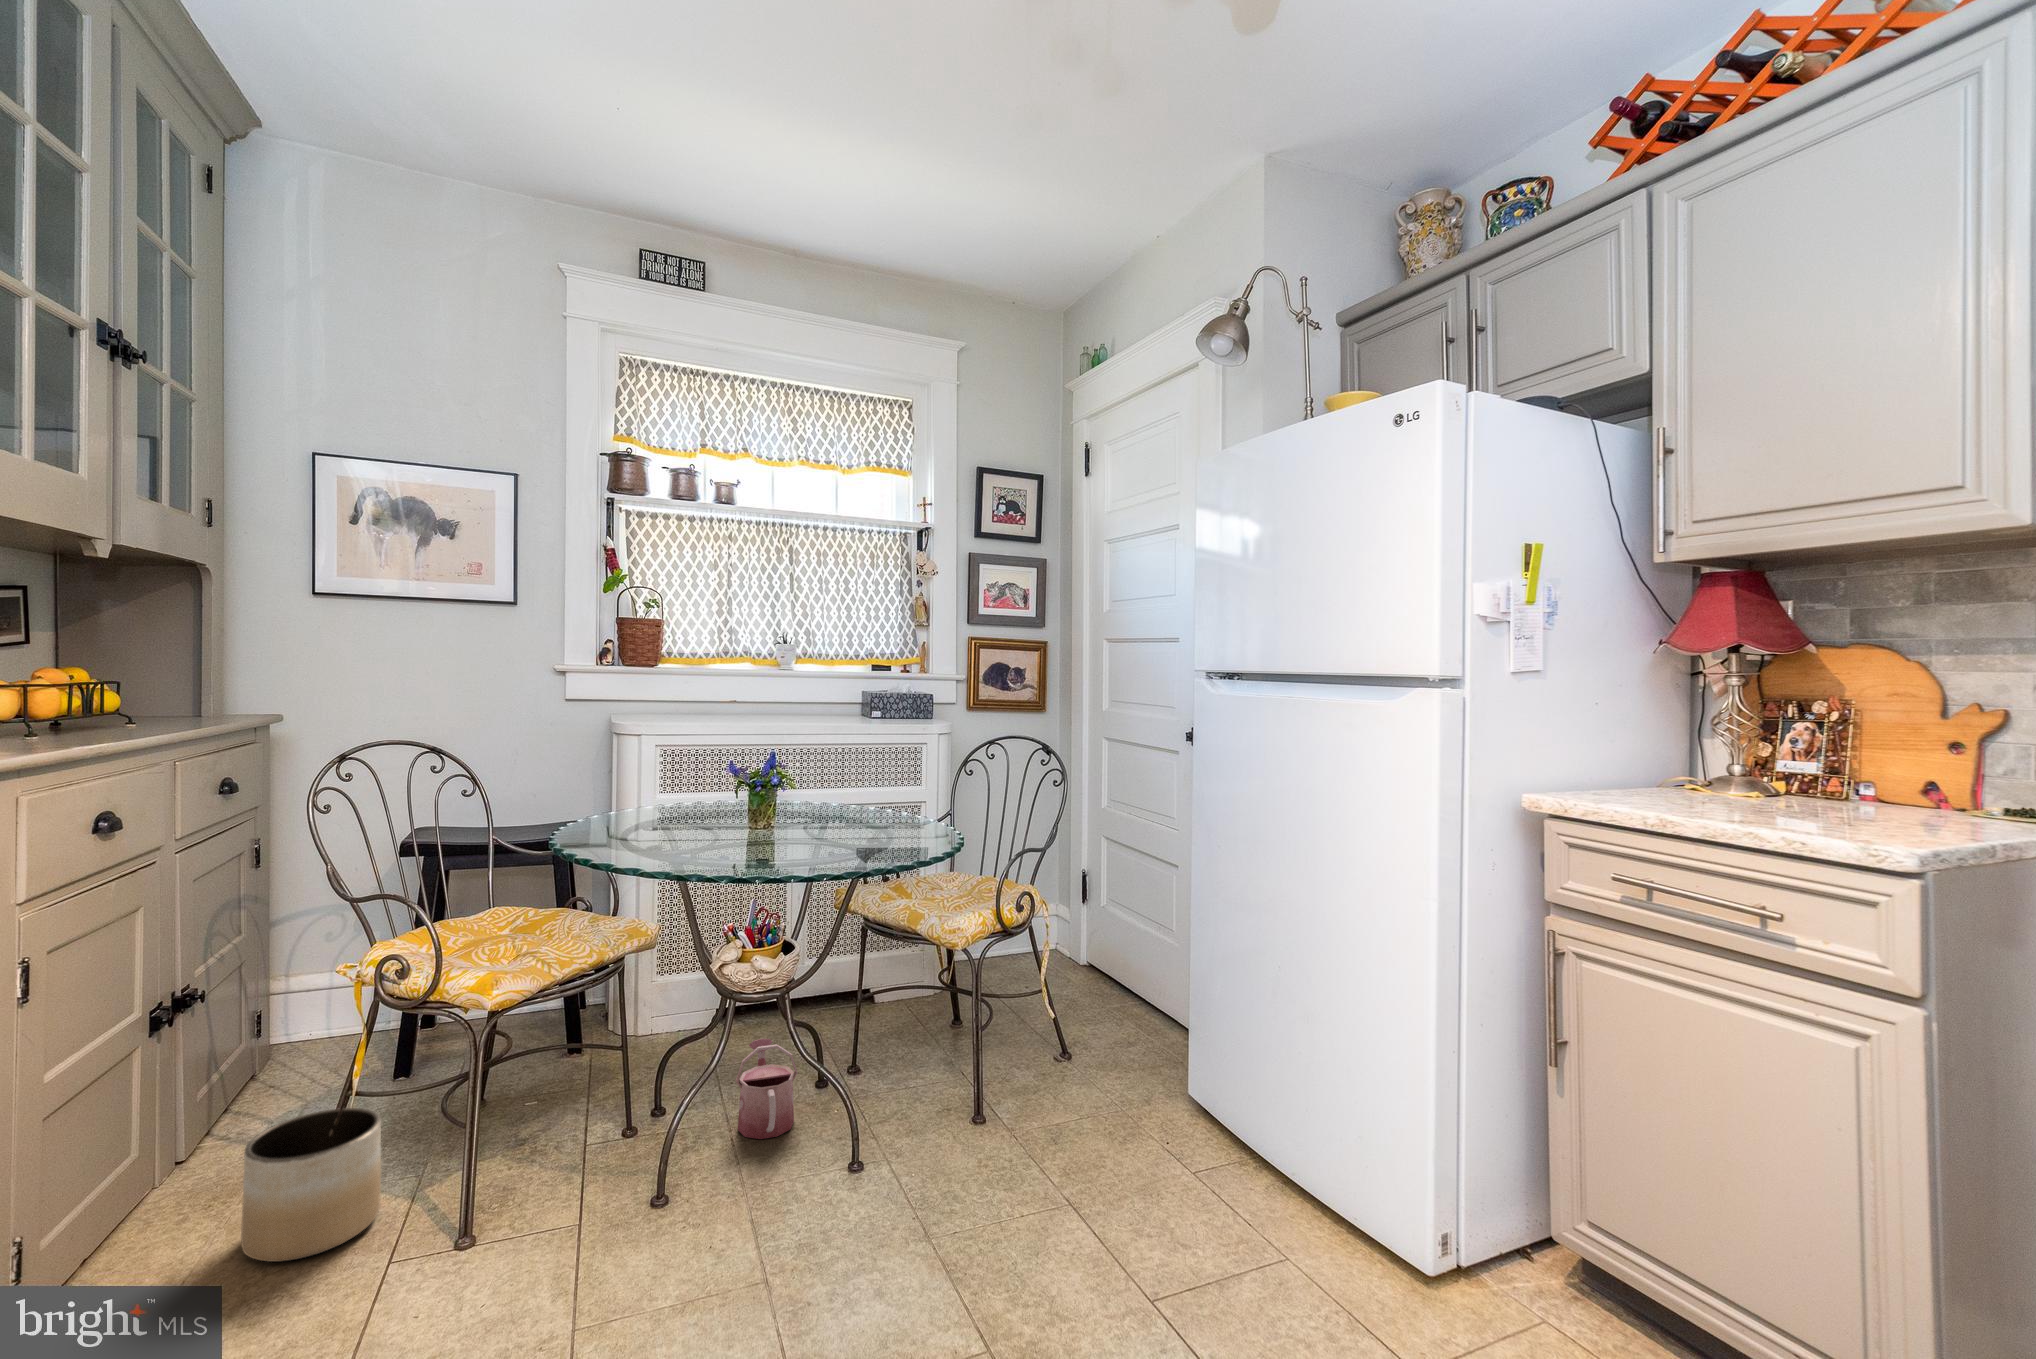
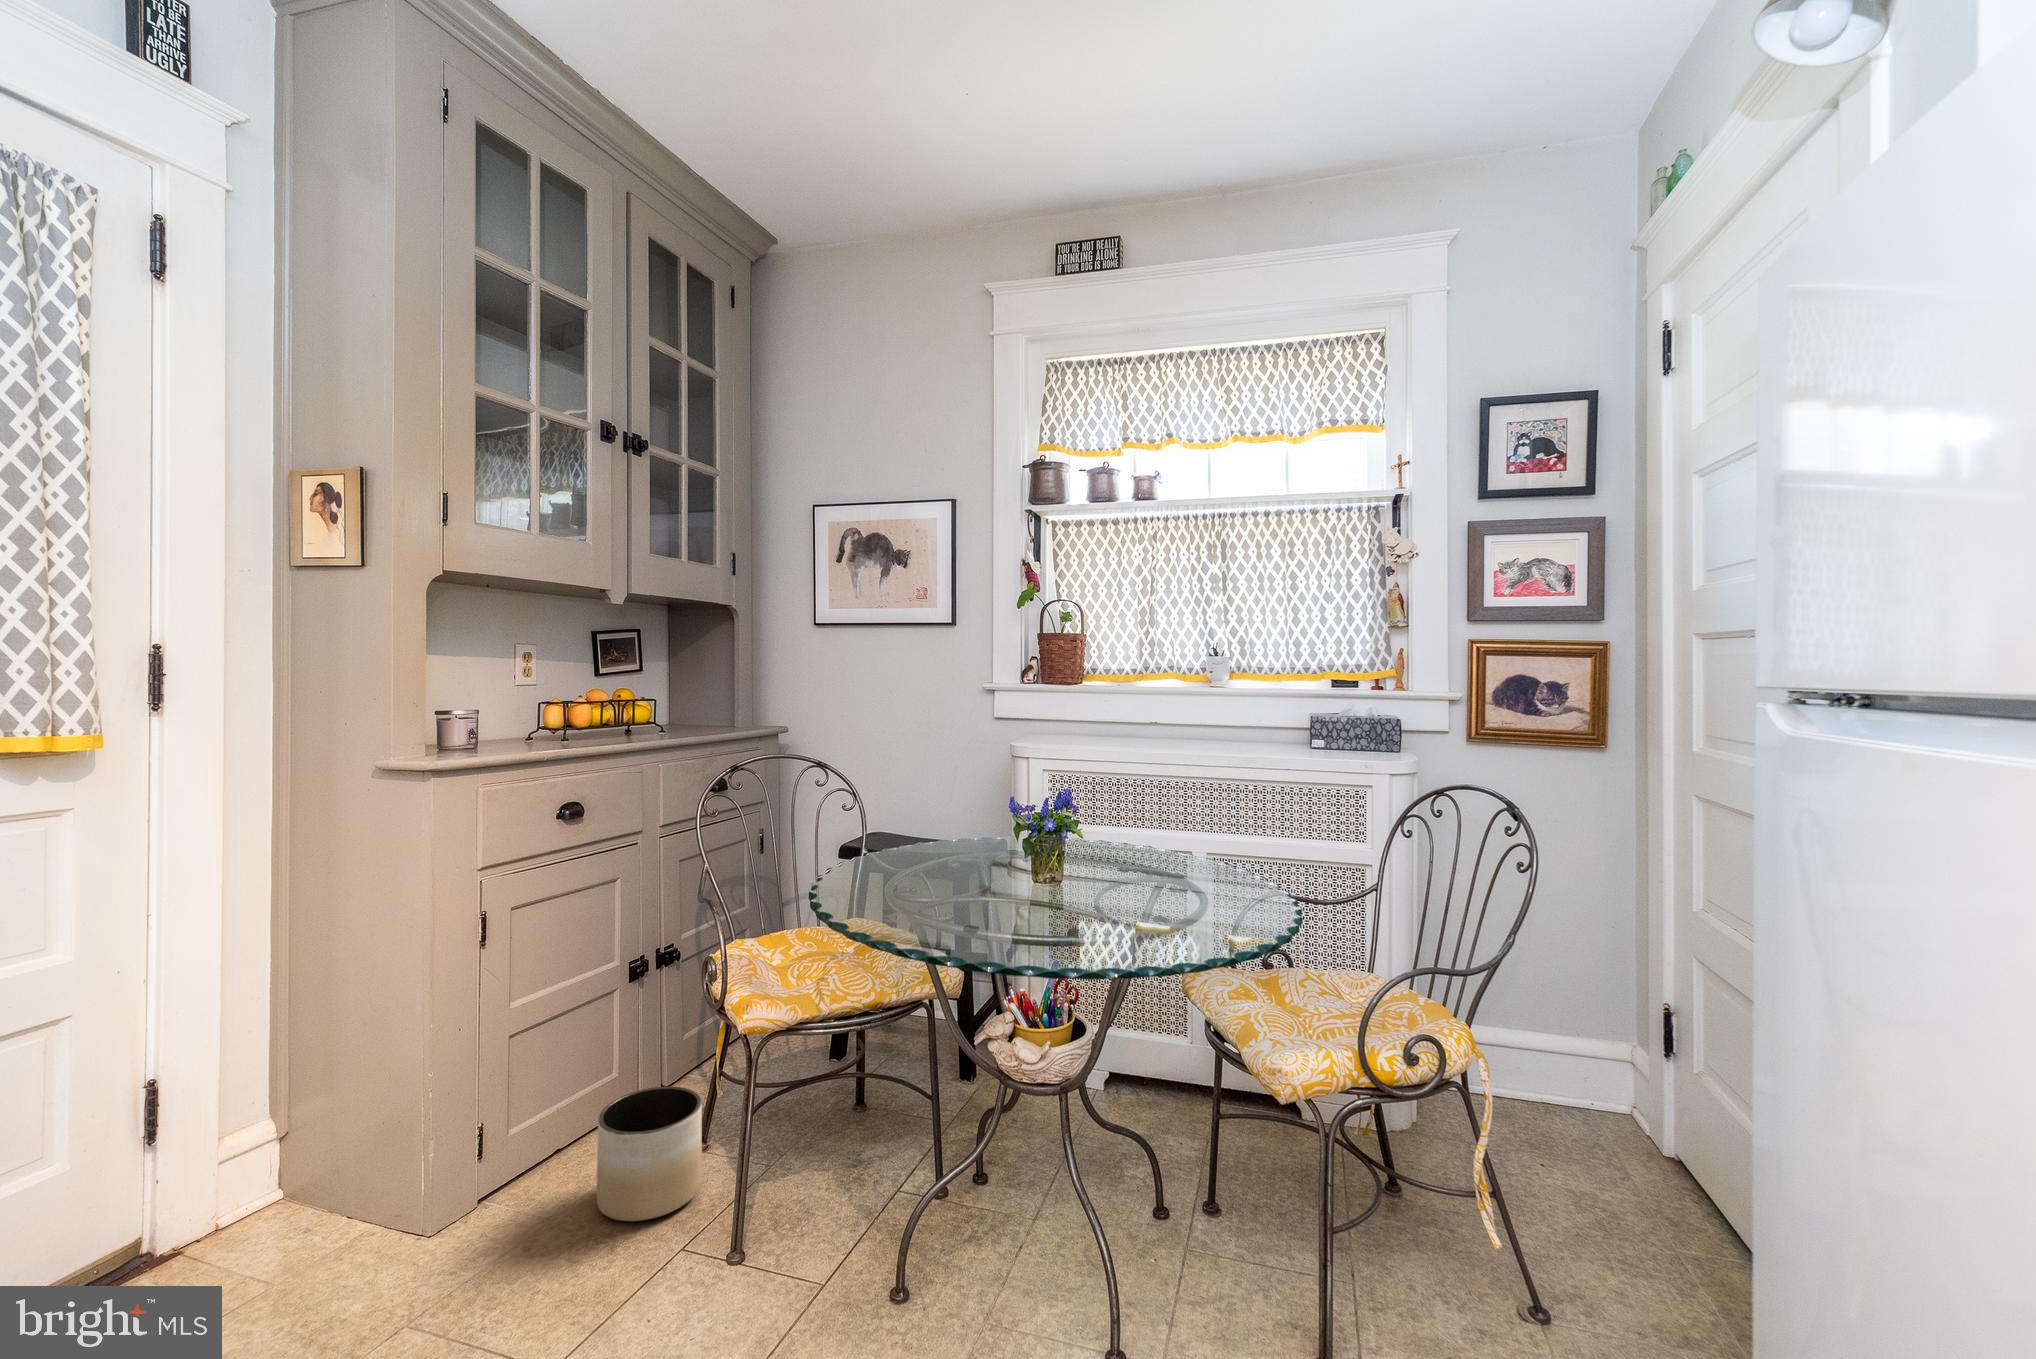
watering can: present [736,1039,798,1139] -> none [1009,1139,1081,1277]

